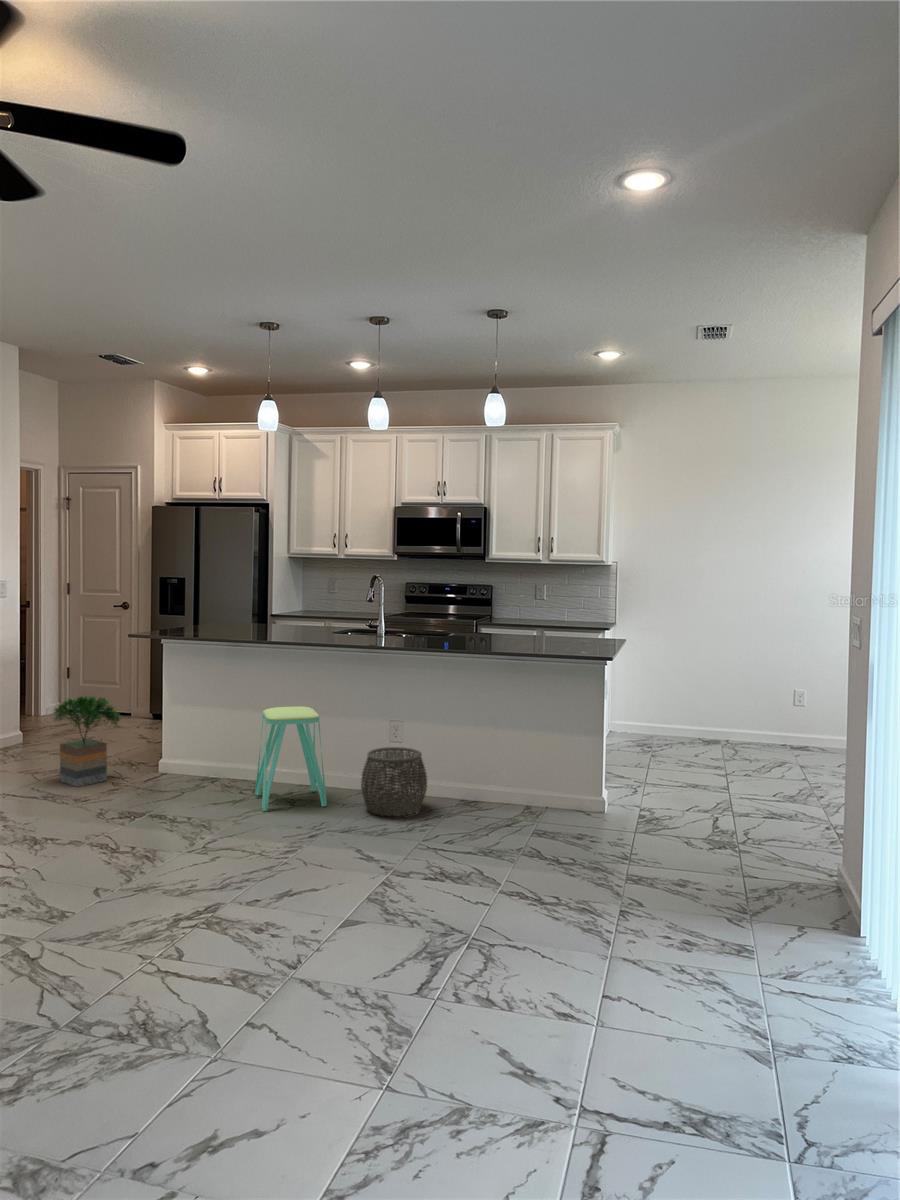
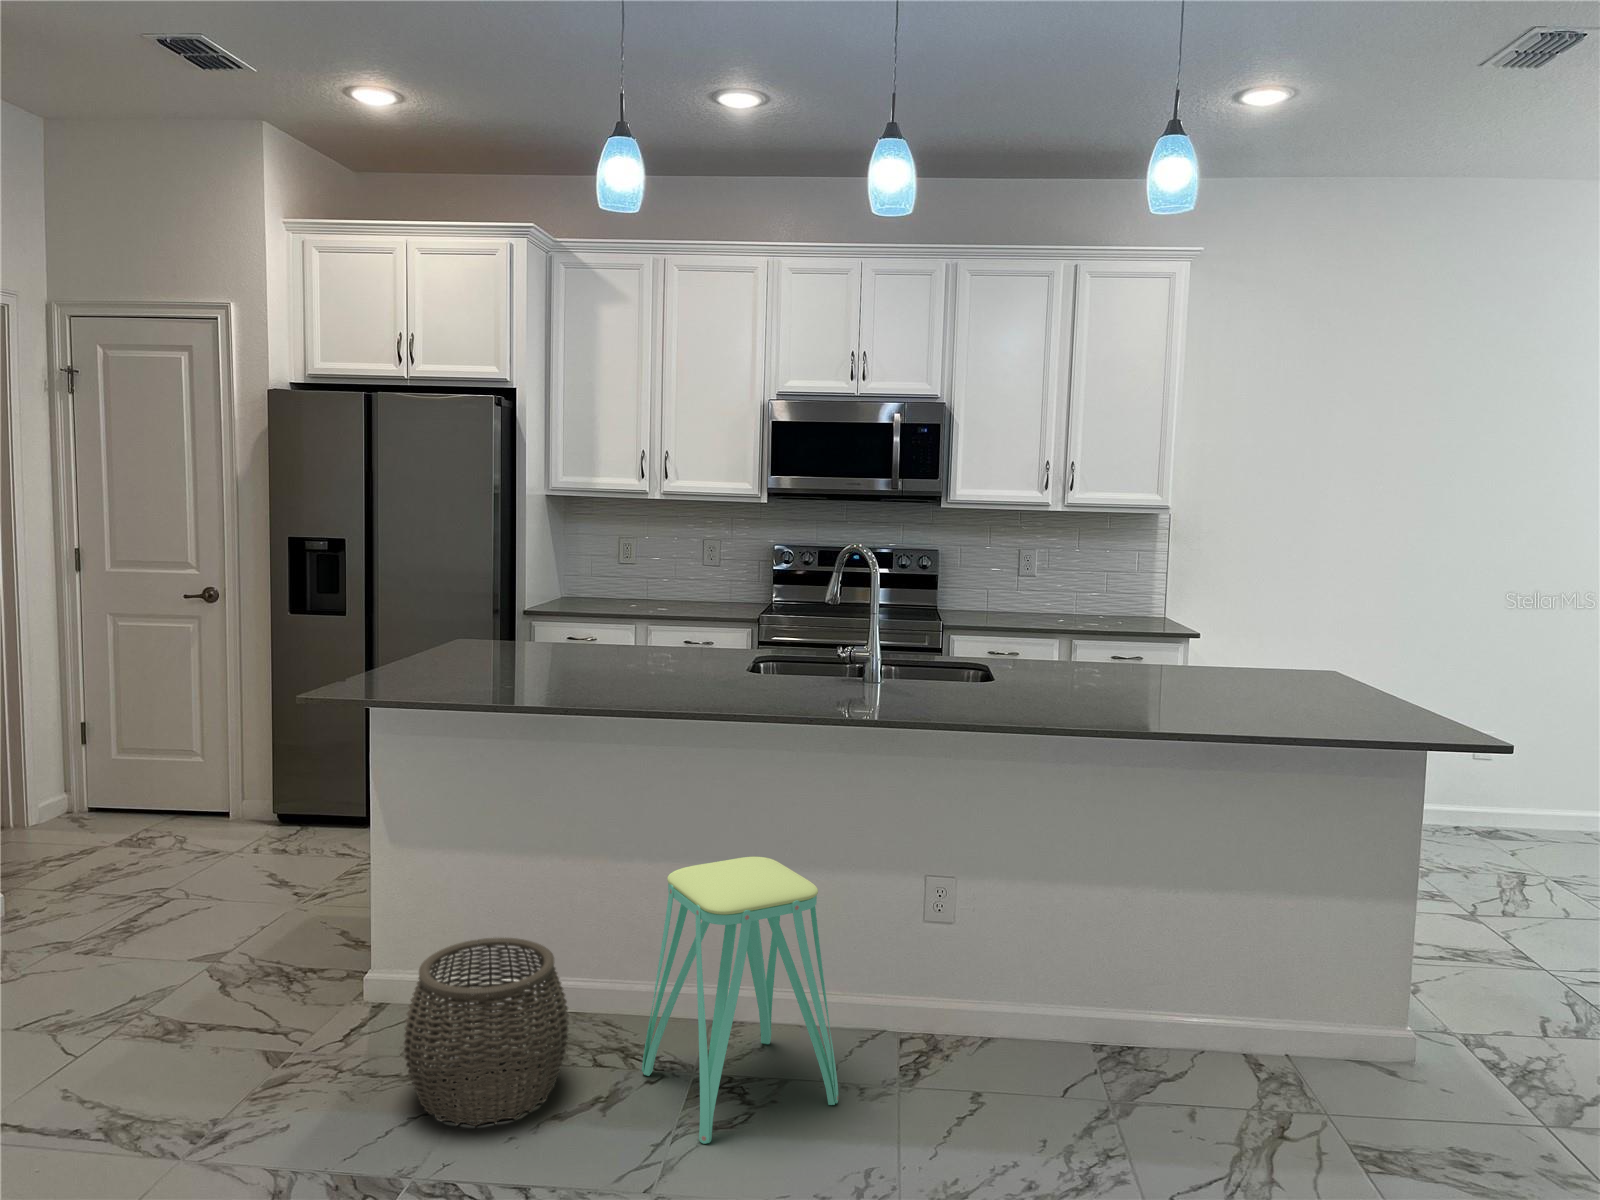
potted tree: present [54,696,120,787] -> none [87,841,279,1086]
woven basket: present [361,747,427,816] -> present [404,937,569,1126]

